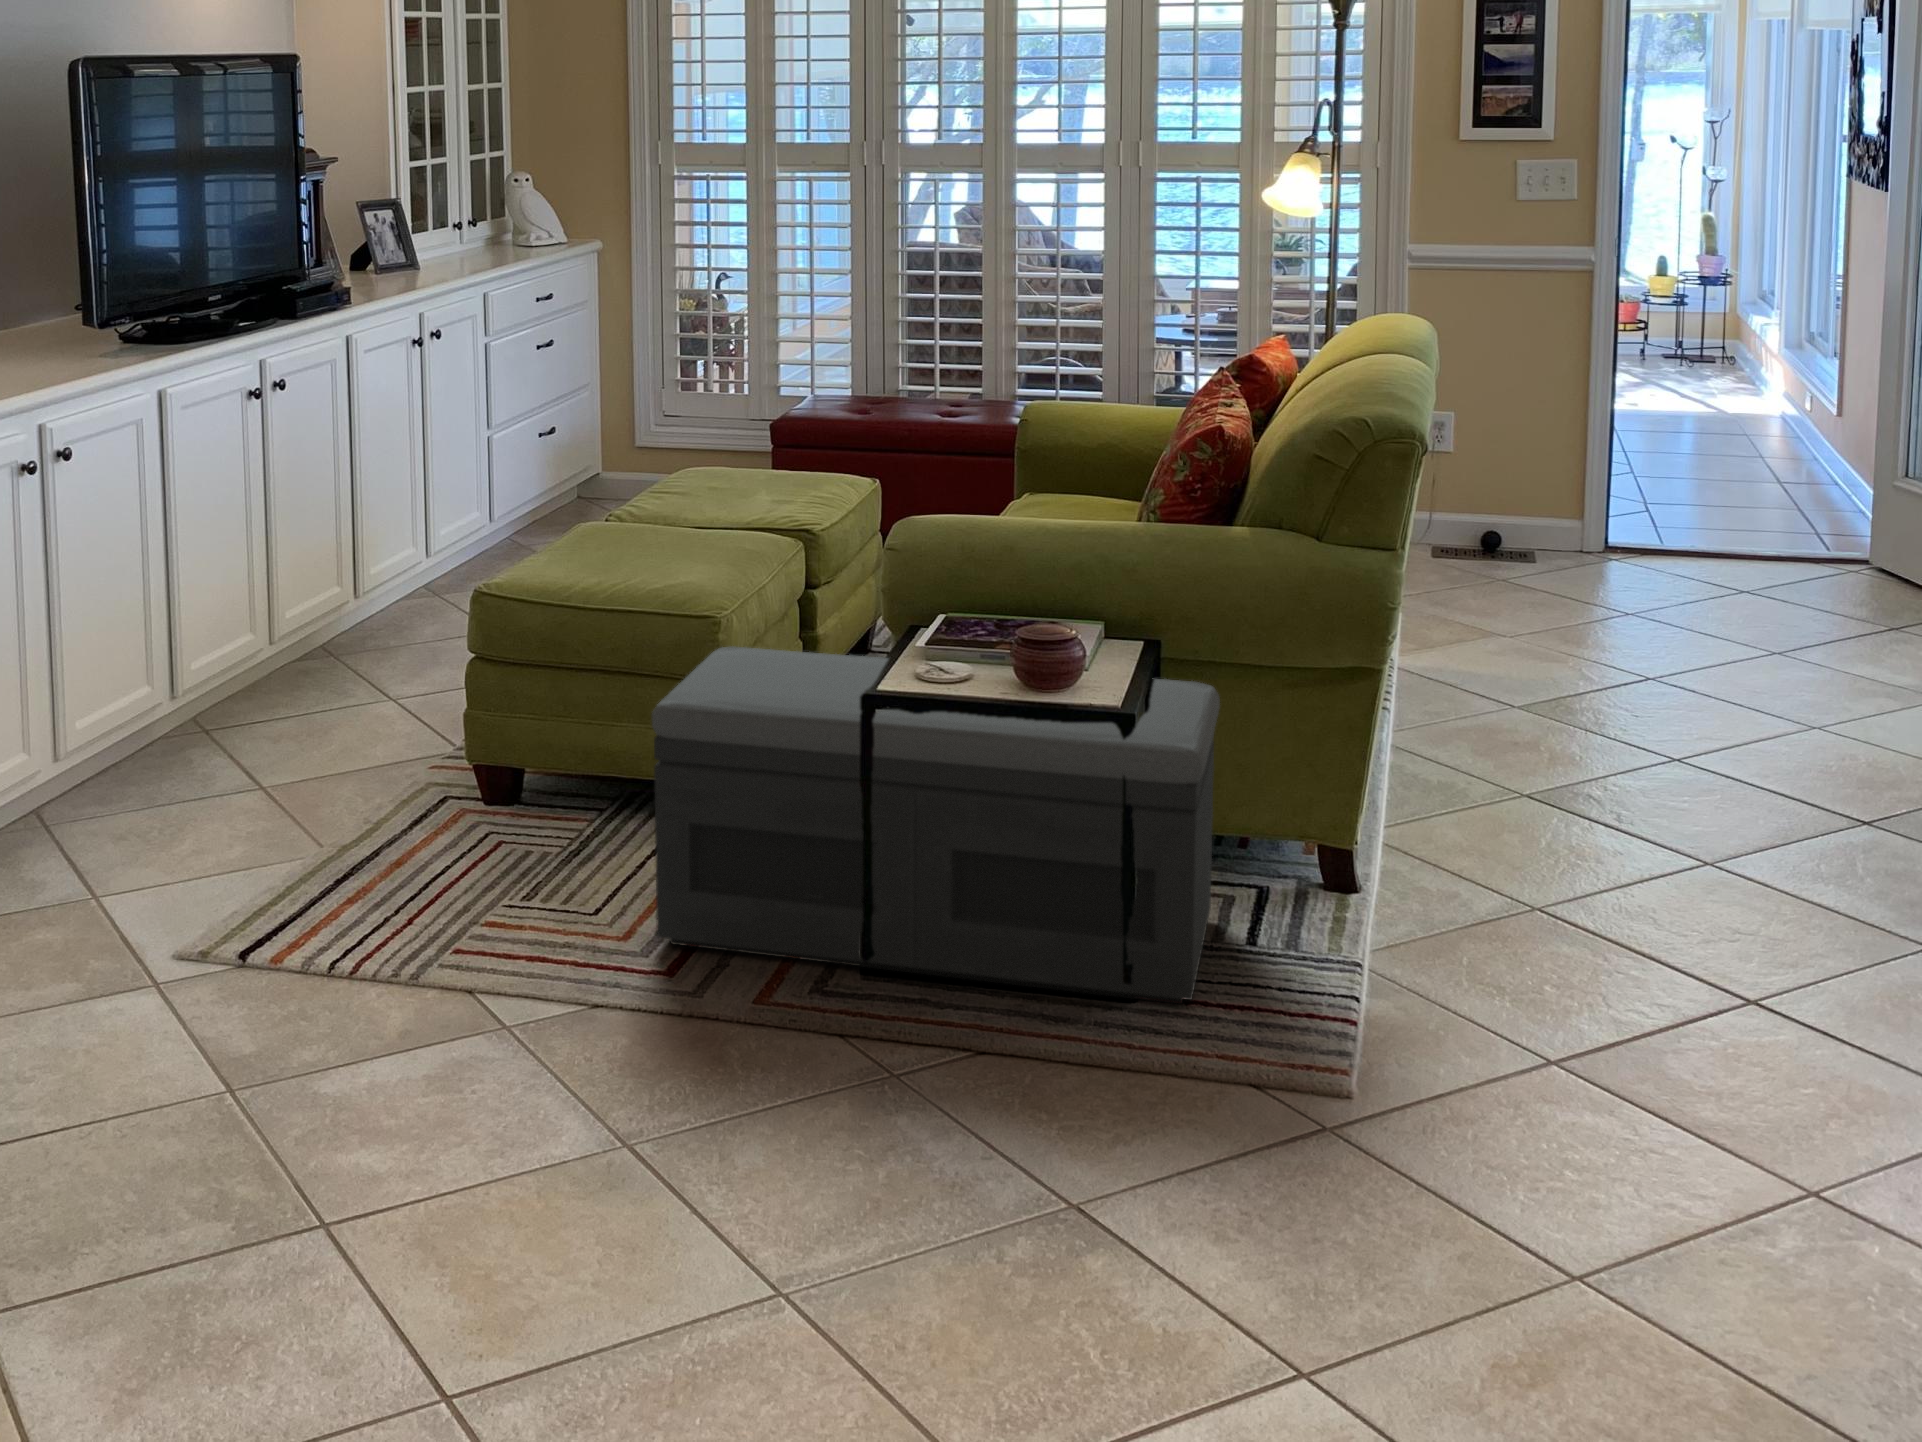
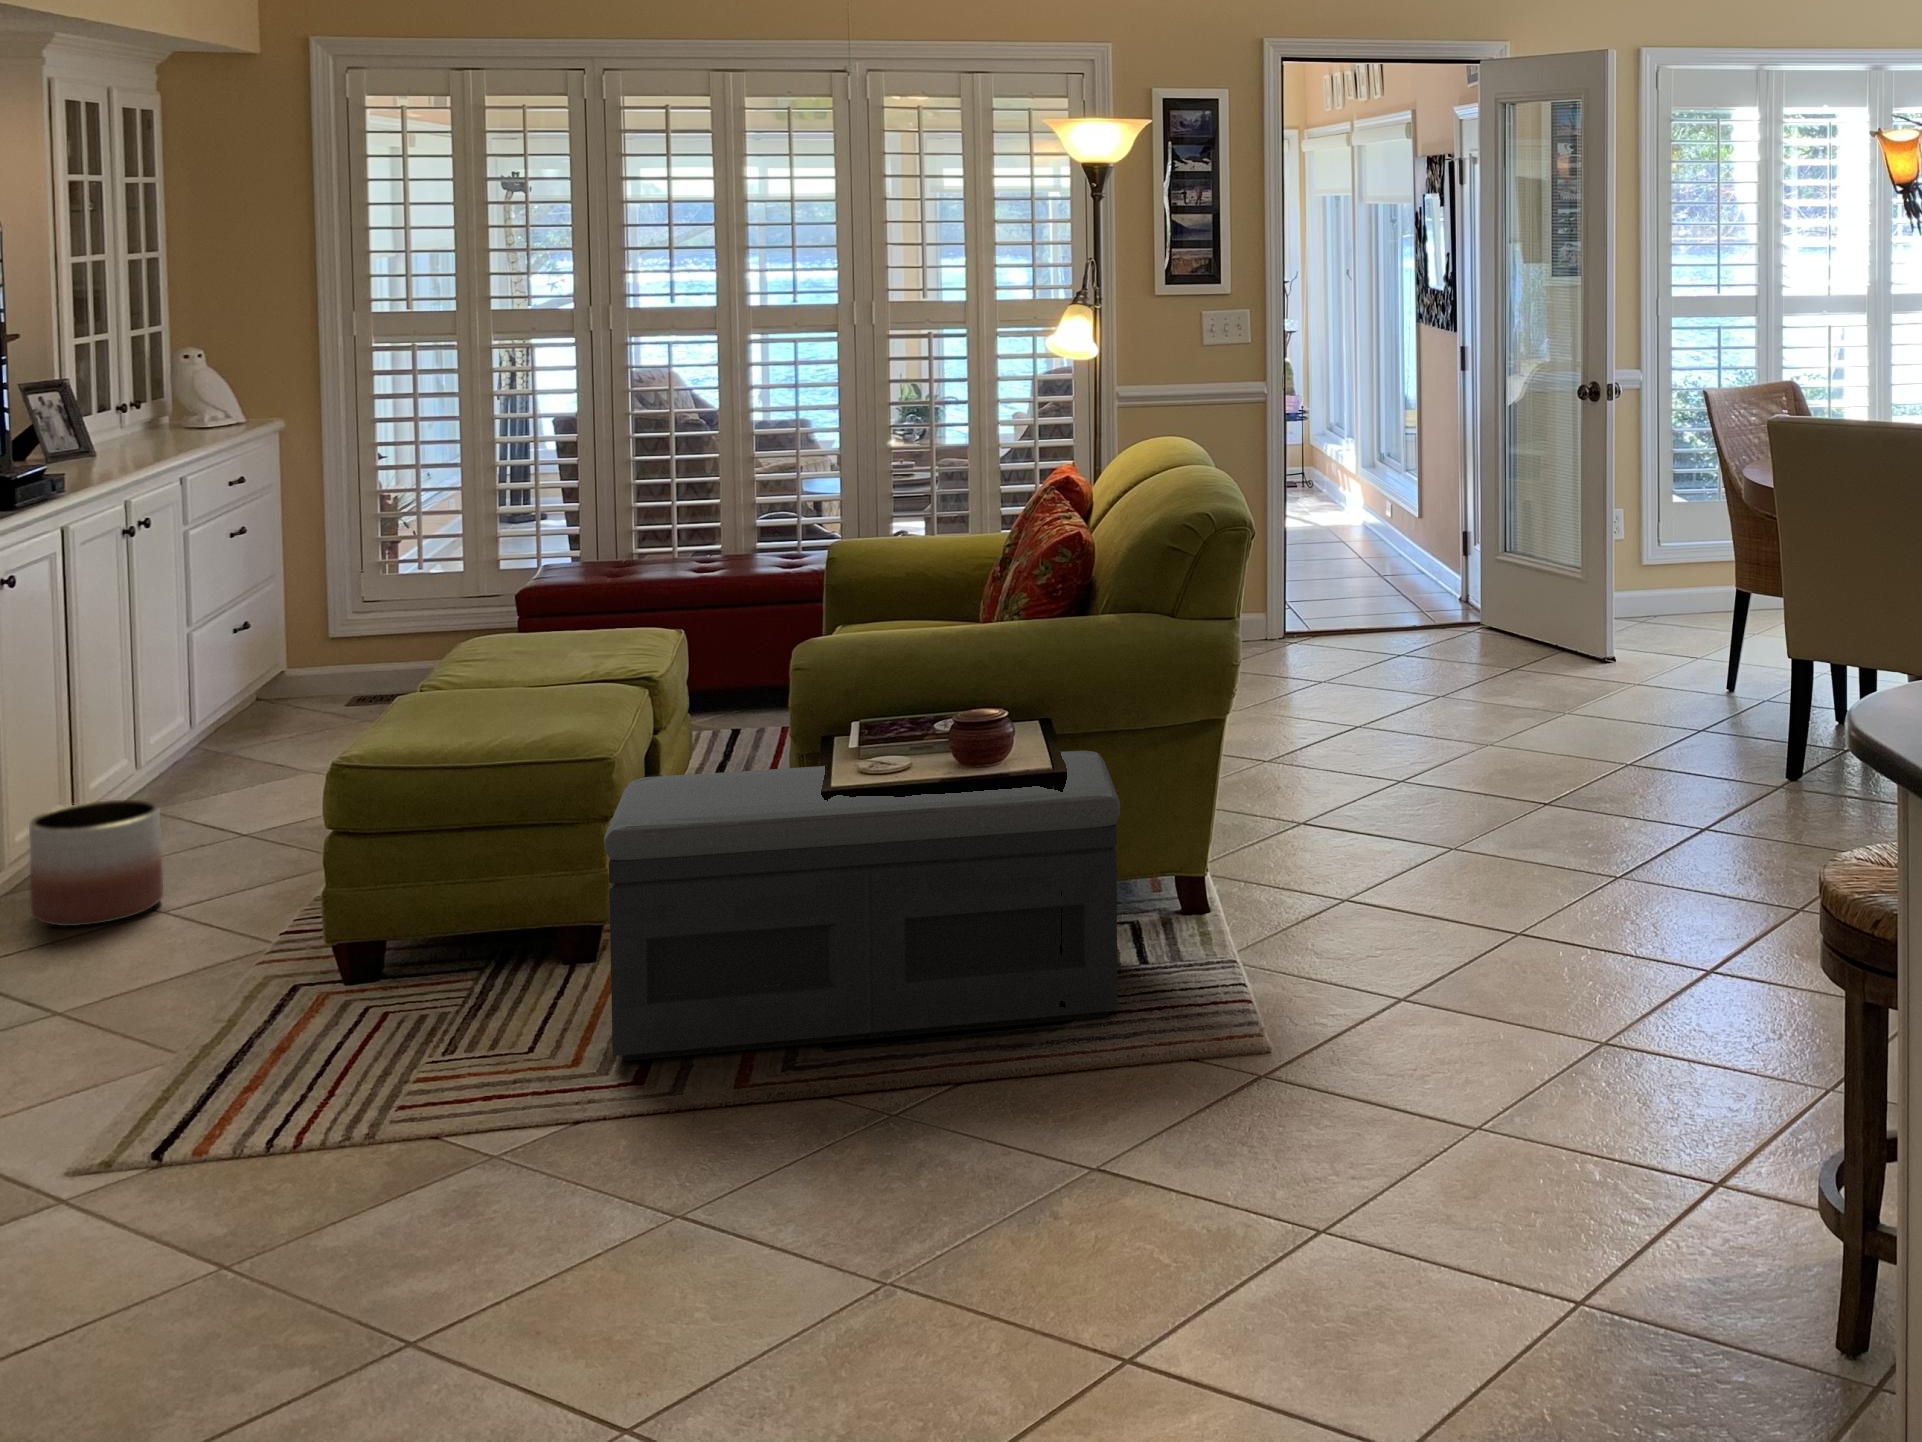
planter: none [297,589,403,700] -> present [29,800,163,926]

